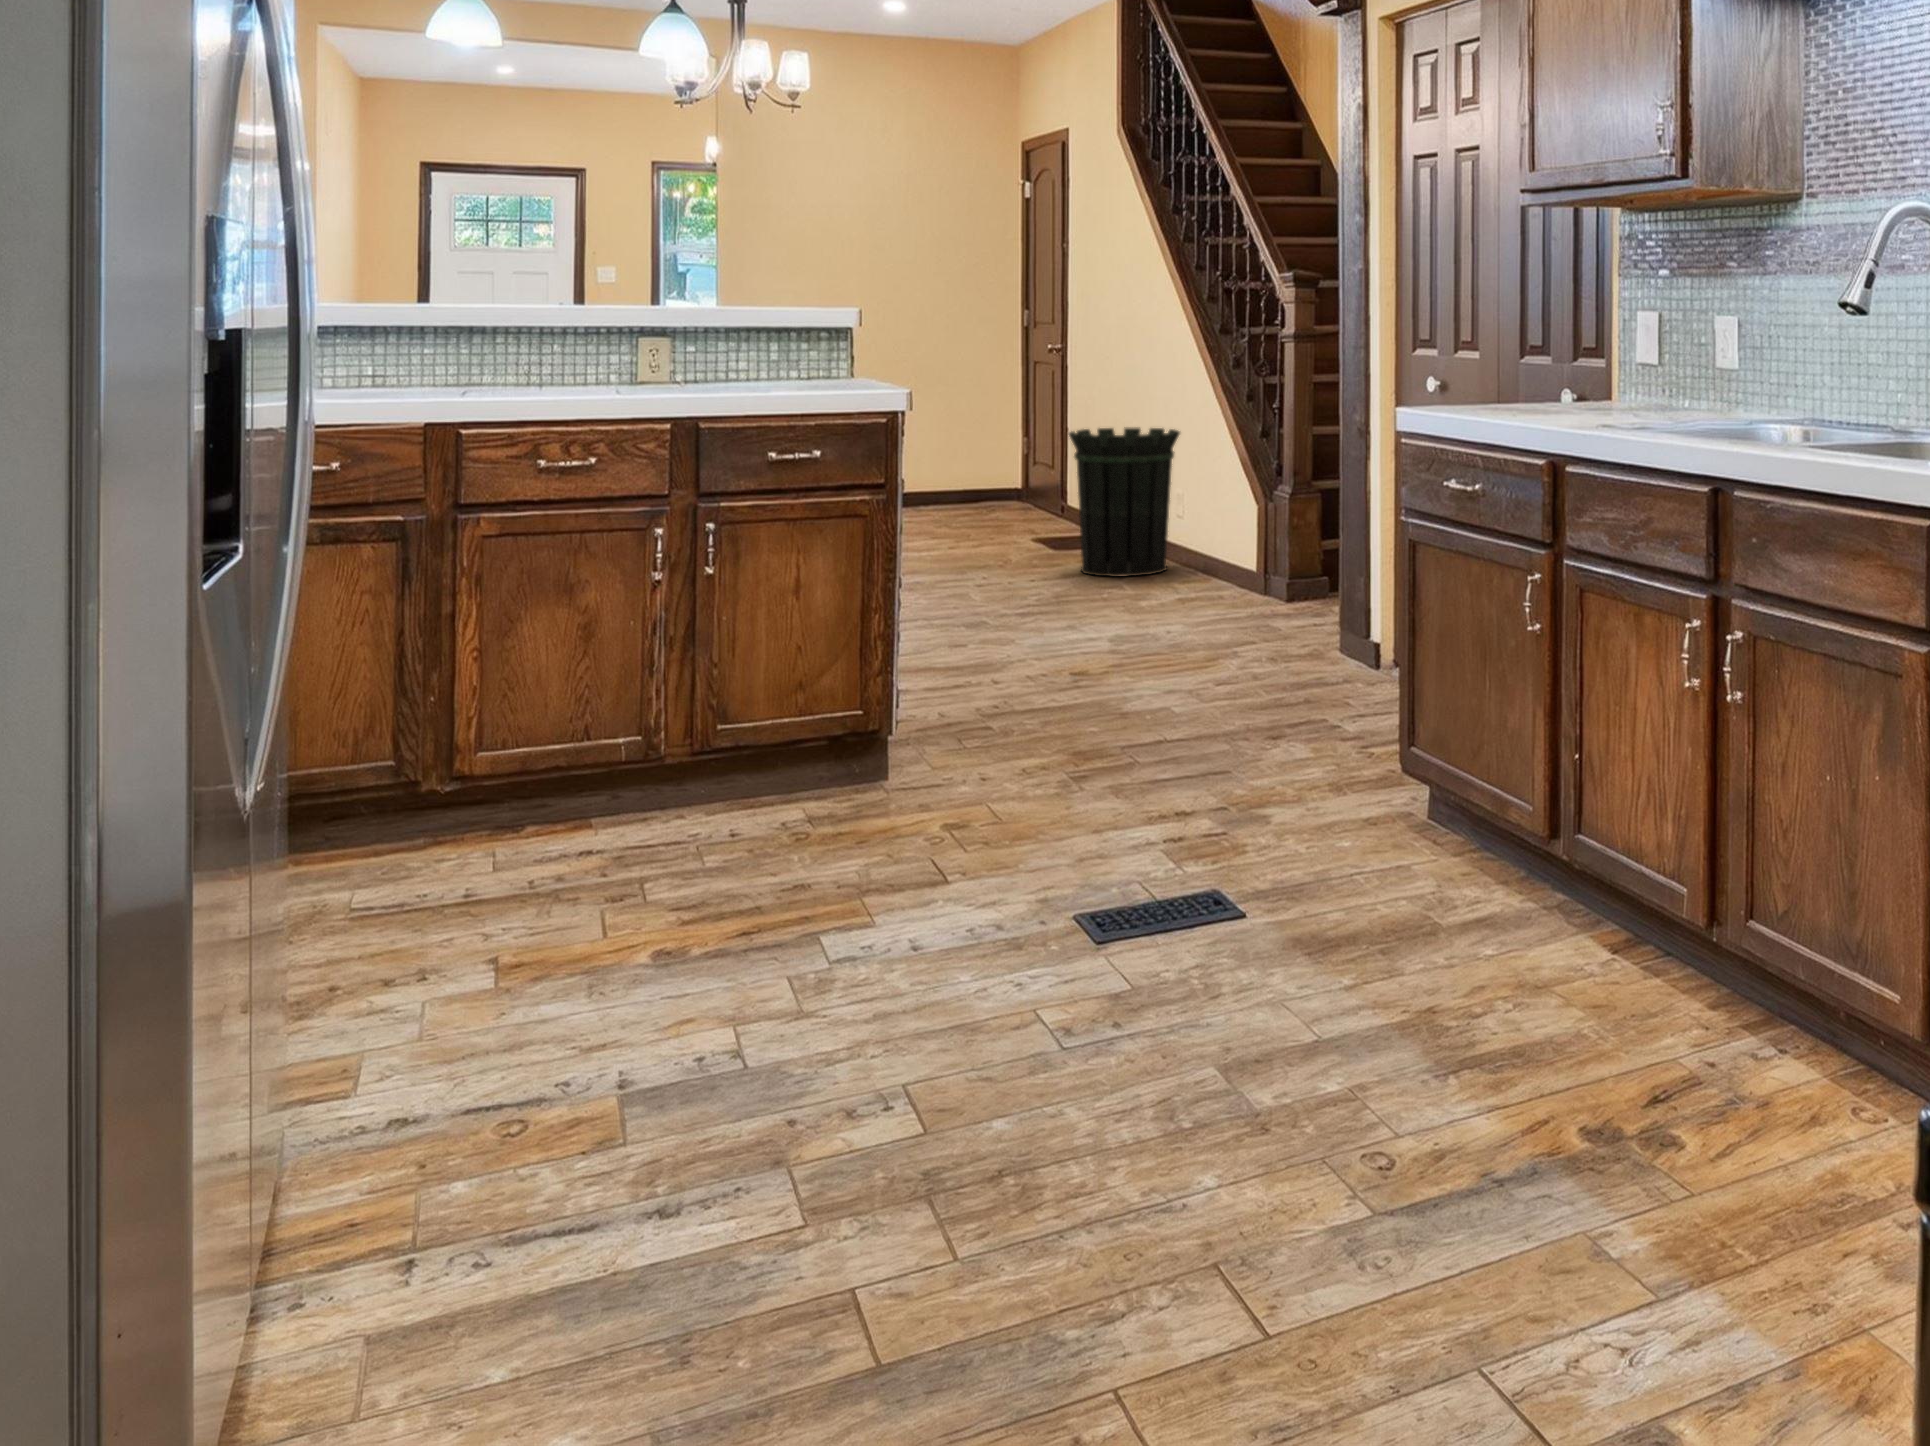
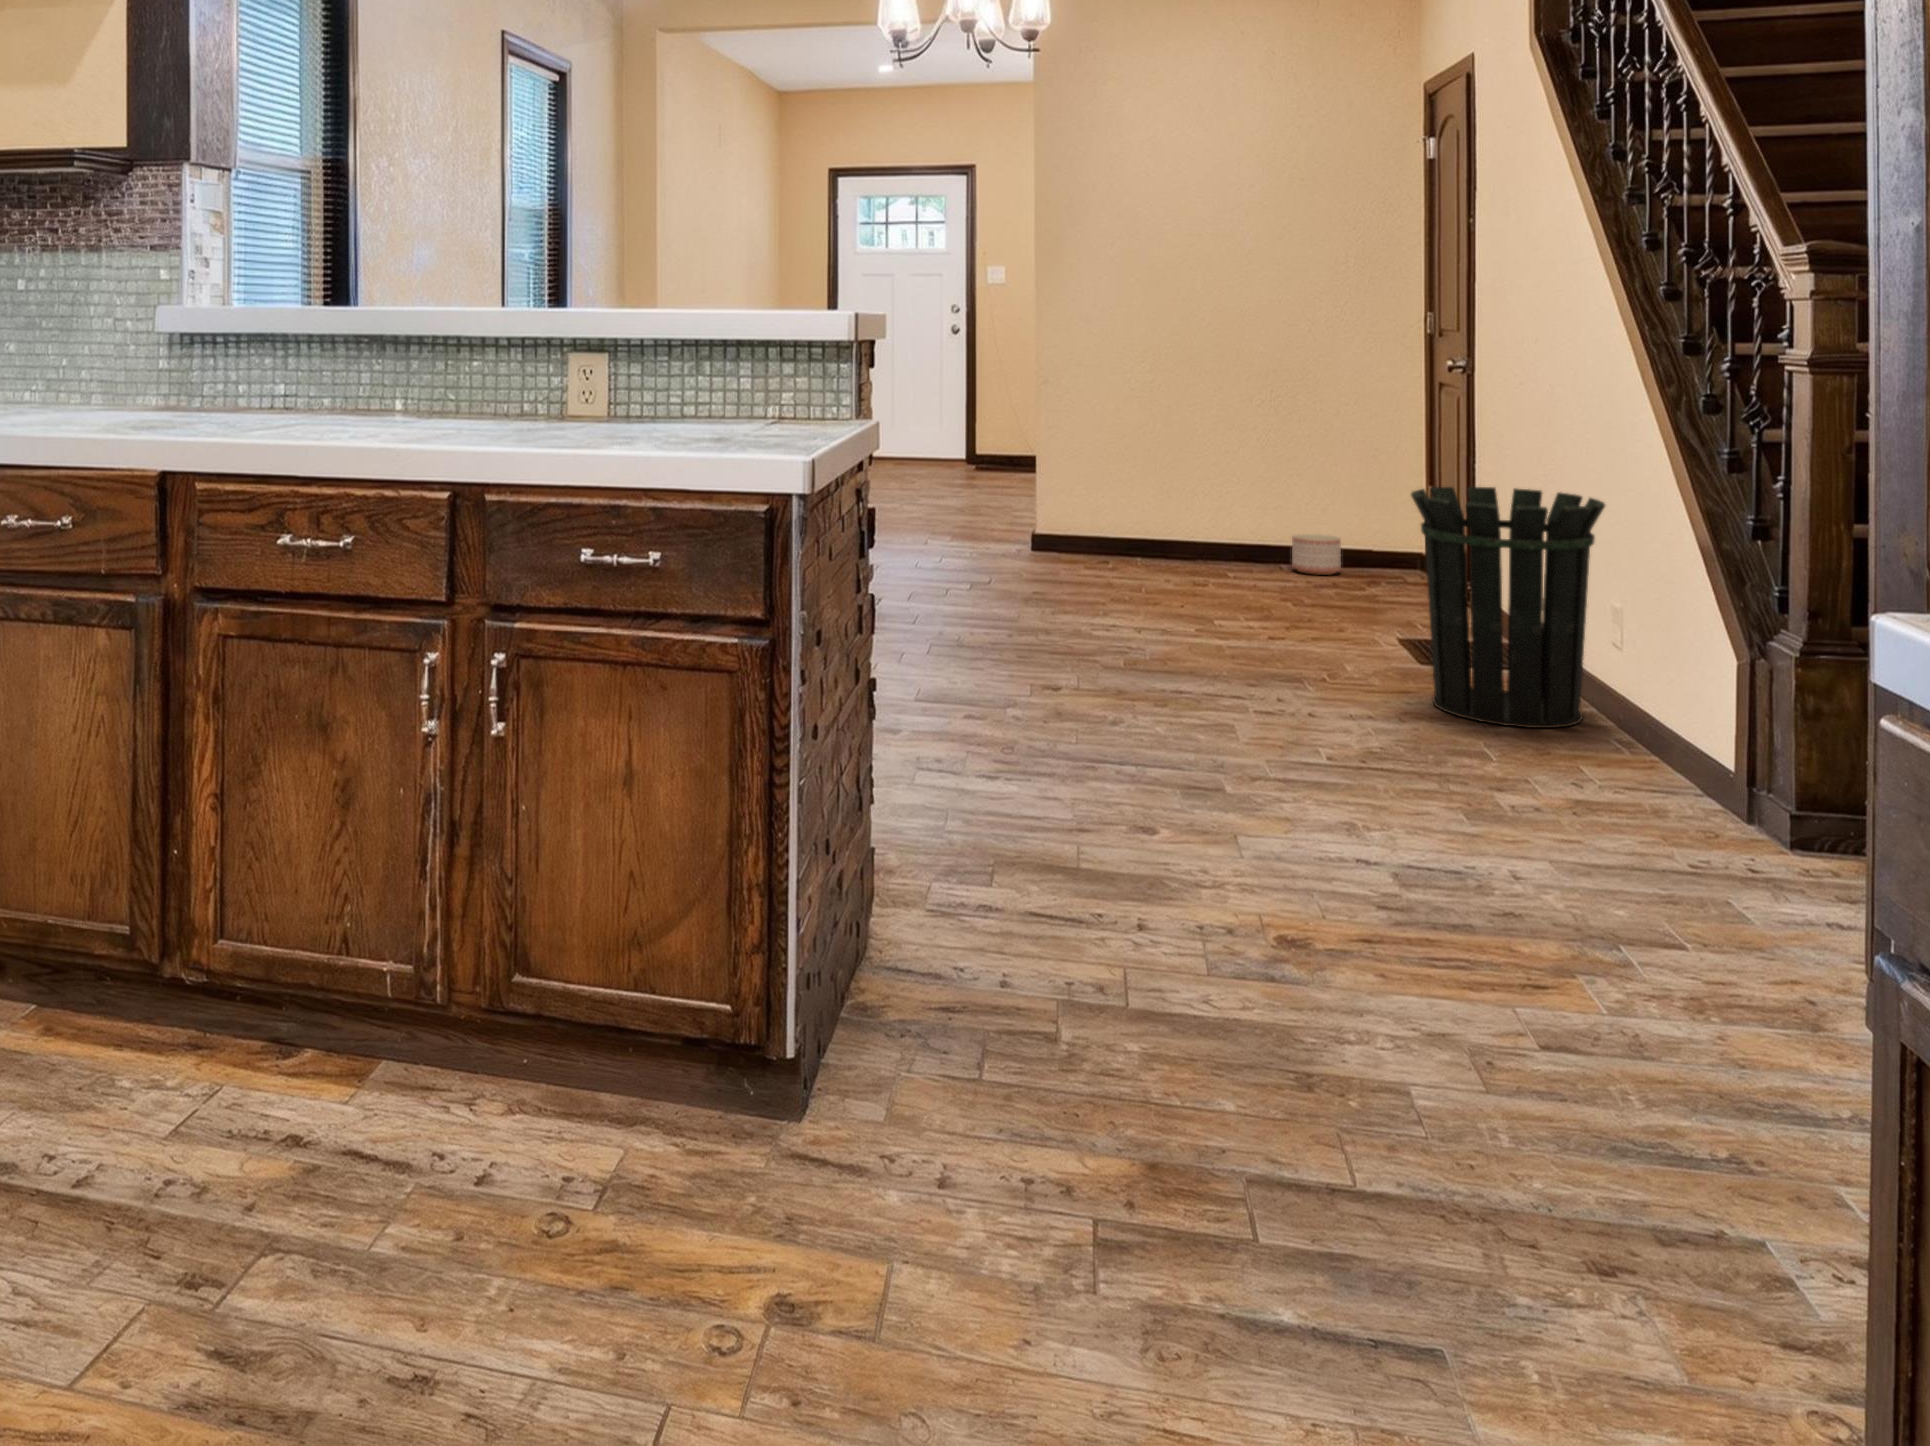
planter: none [935,487,971,517] -> present [1292,534,1341,575]

